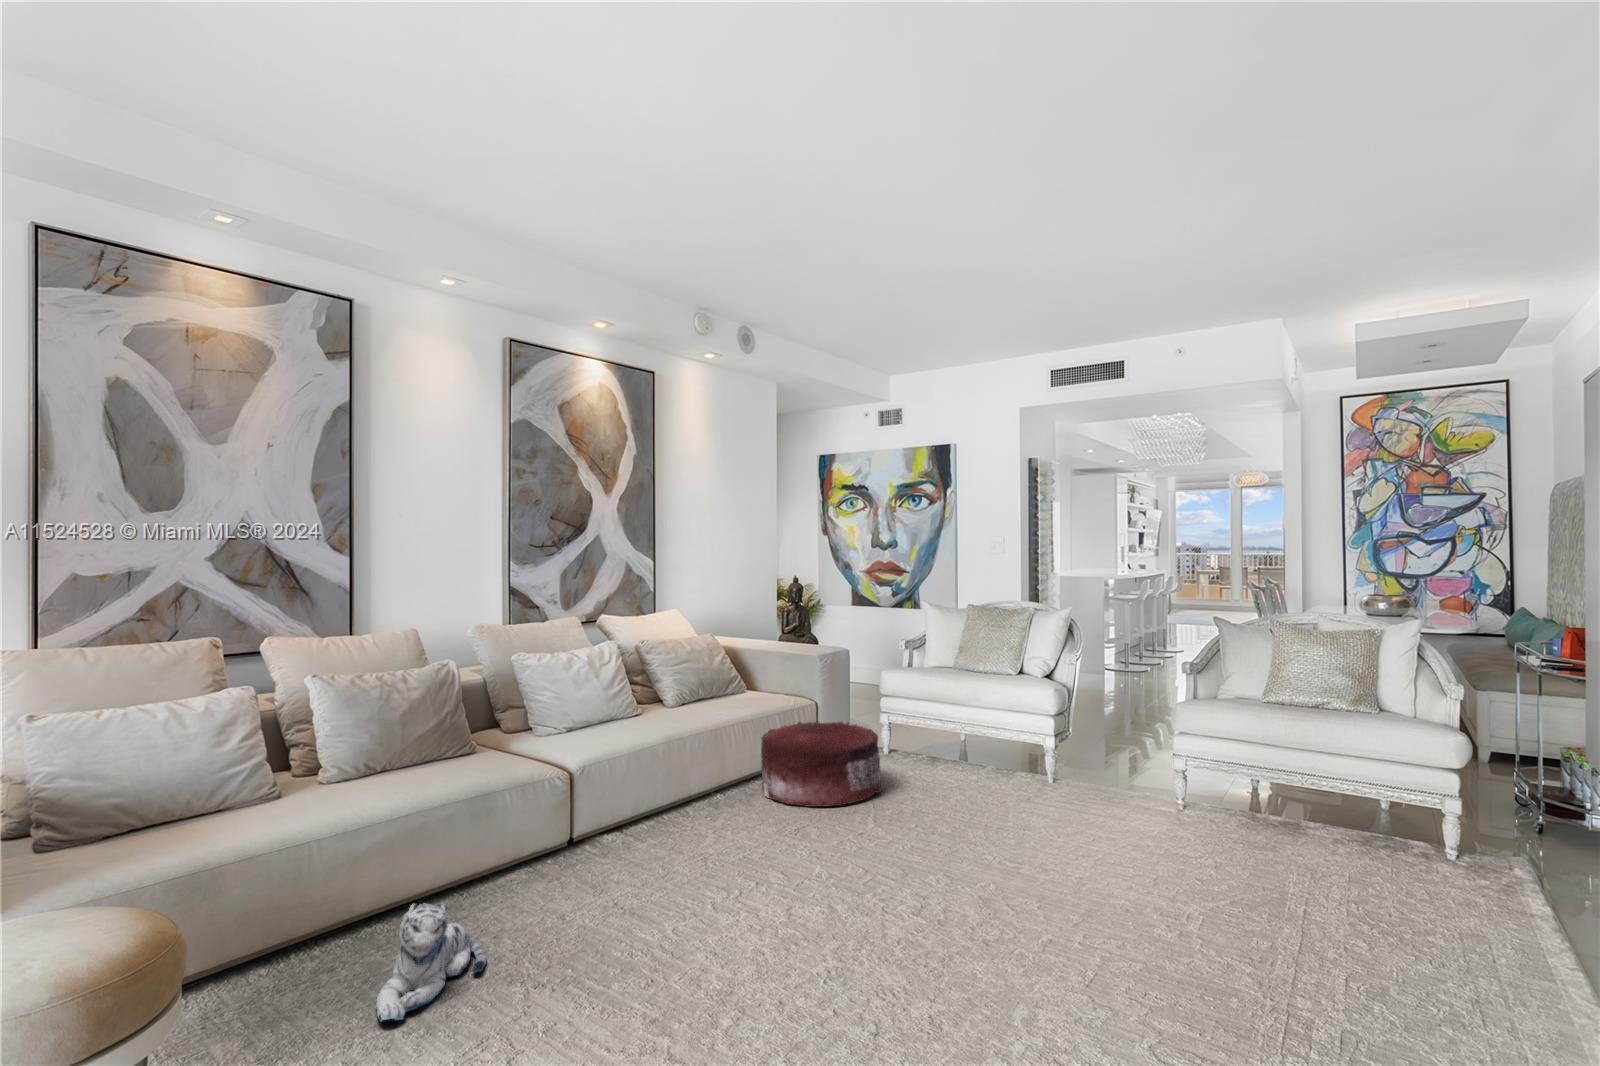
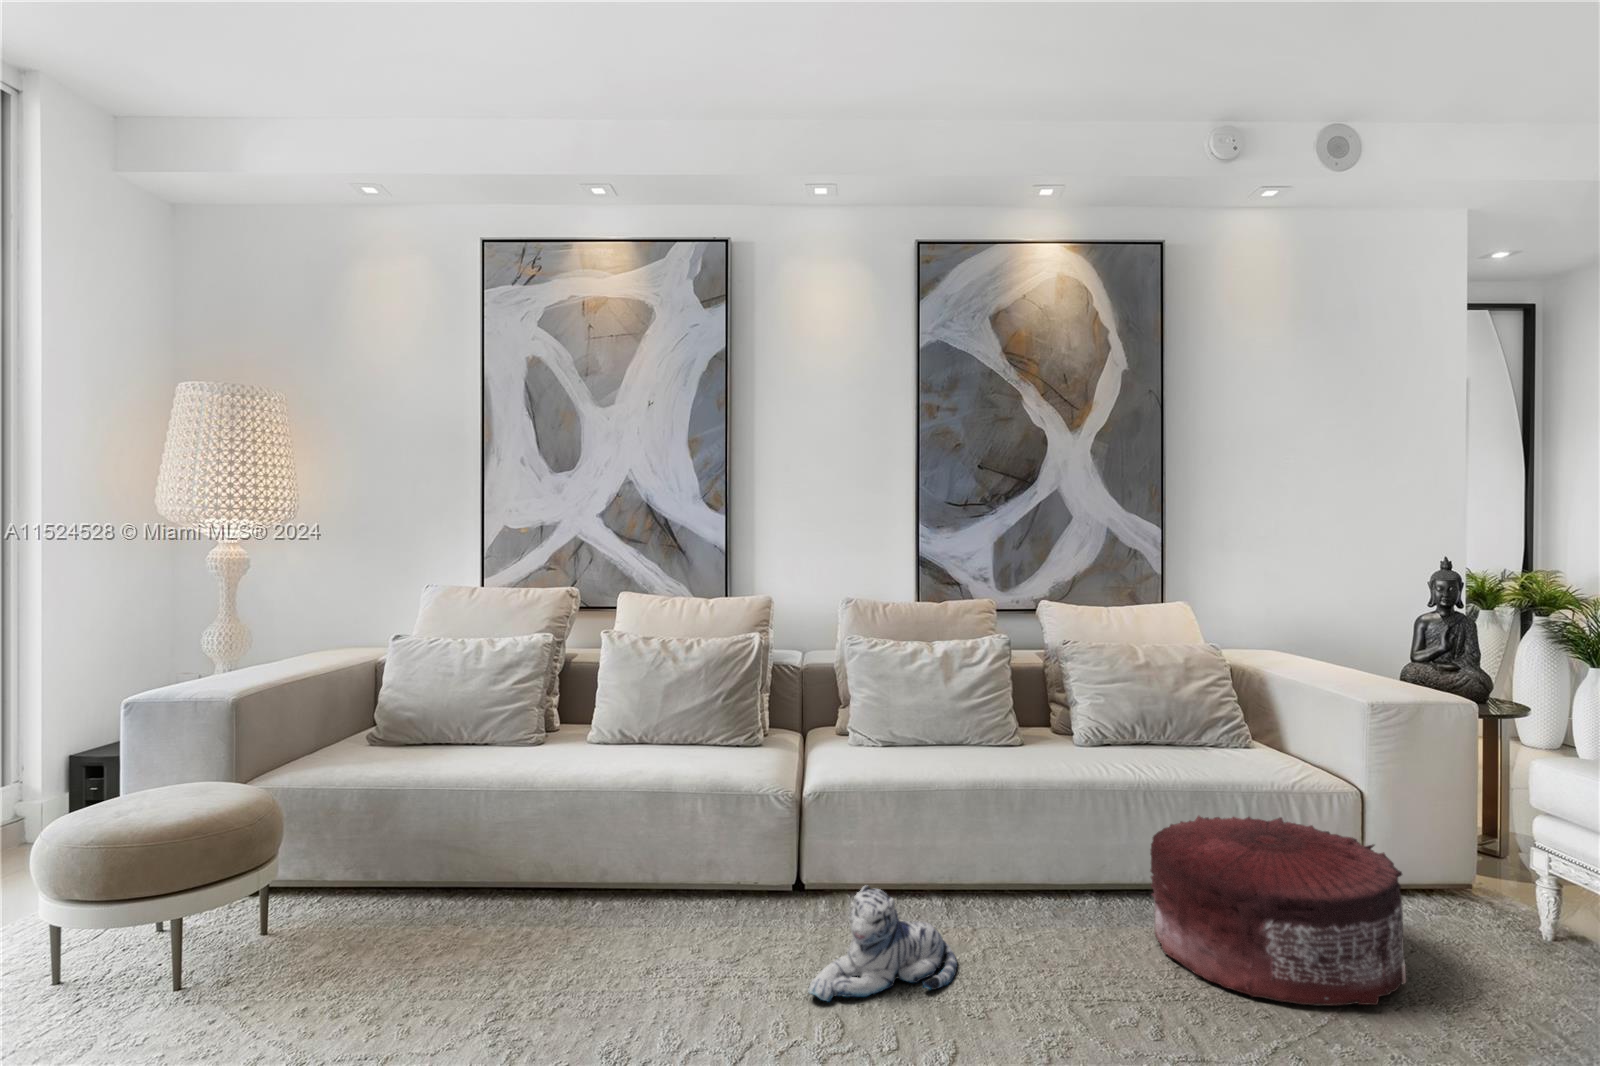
plush toy: present [376,904,487,1022] -> present [808,886,957,1002]

